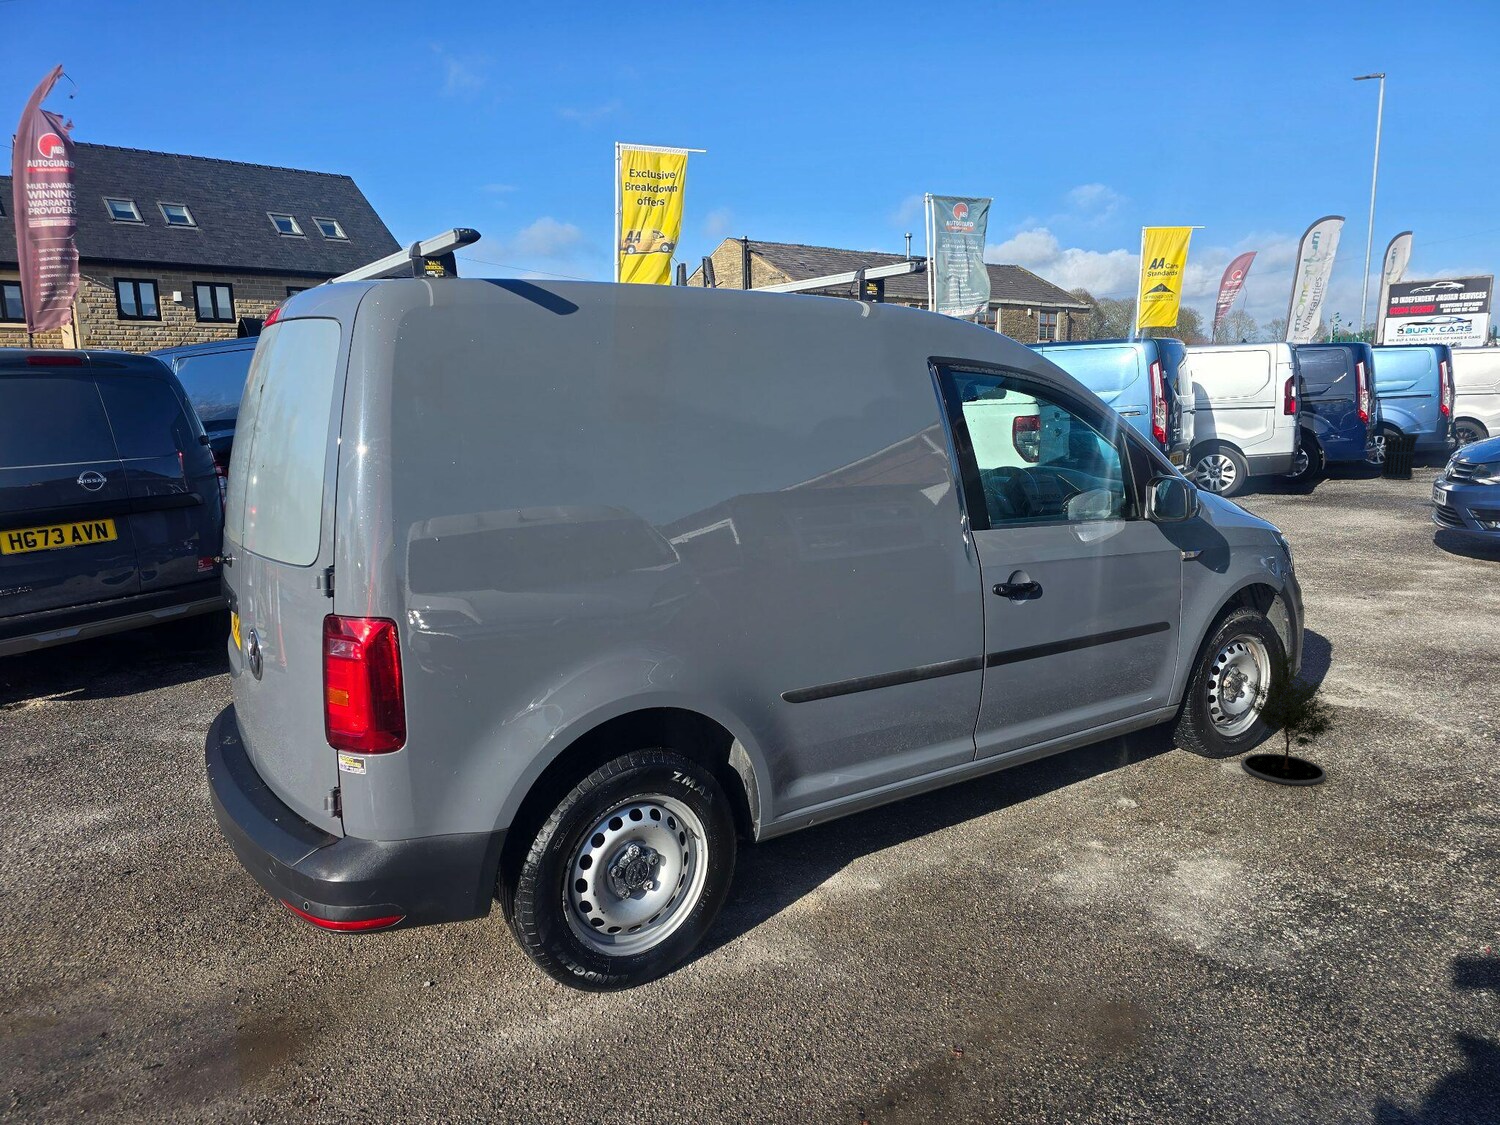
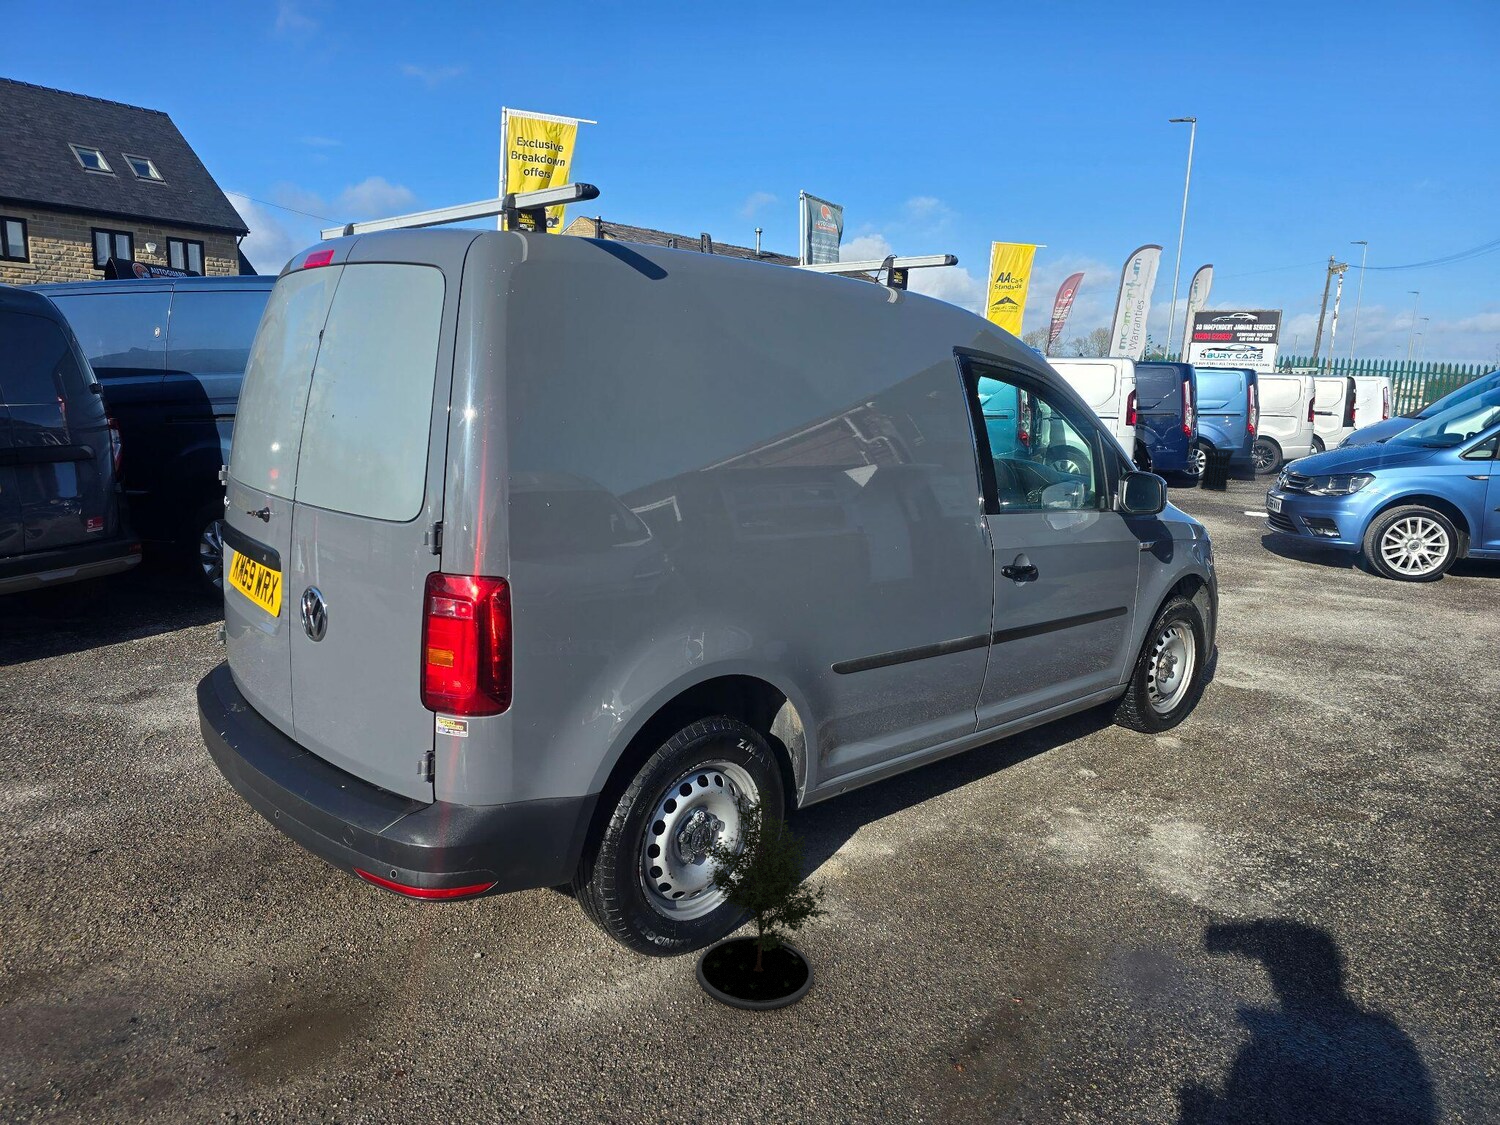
potted tree: present [1241,643,1342,785] -> present [696,782,829,1010]

